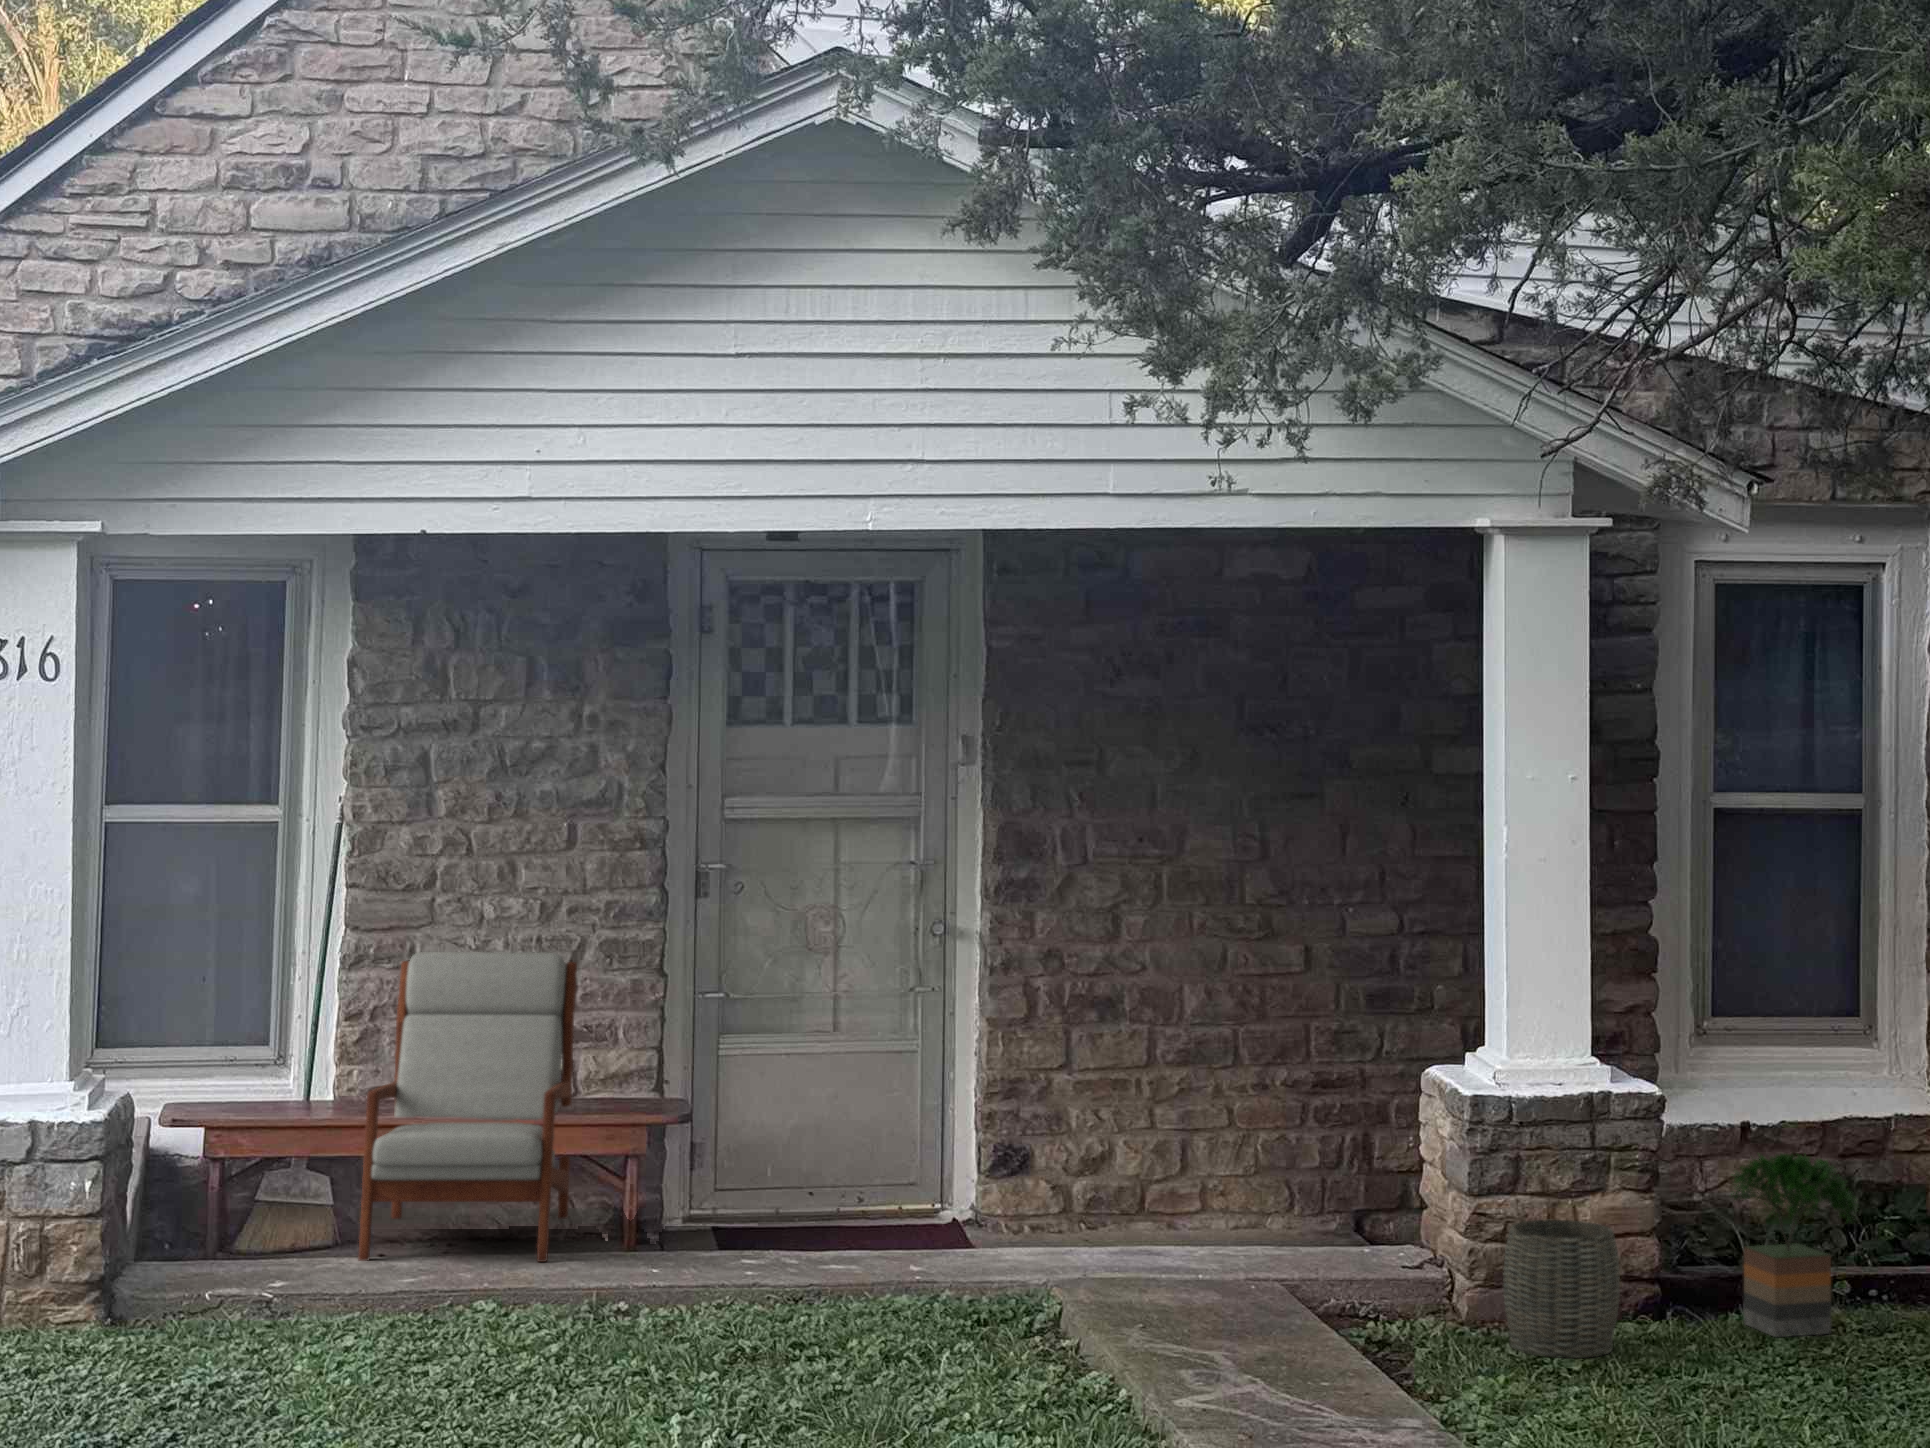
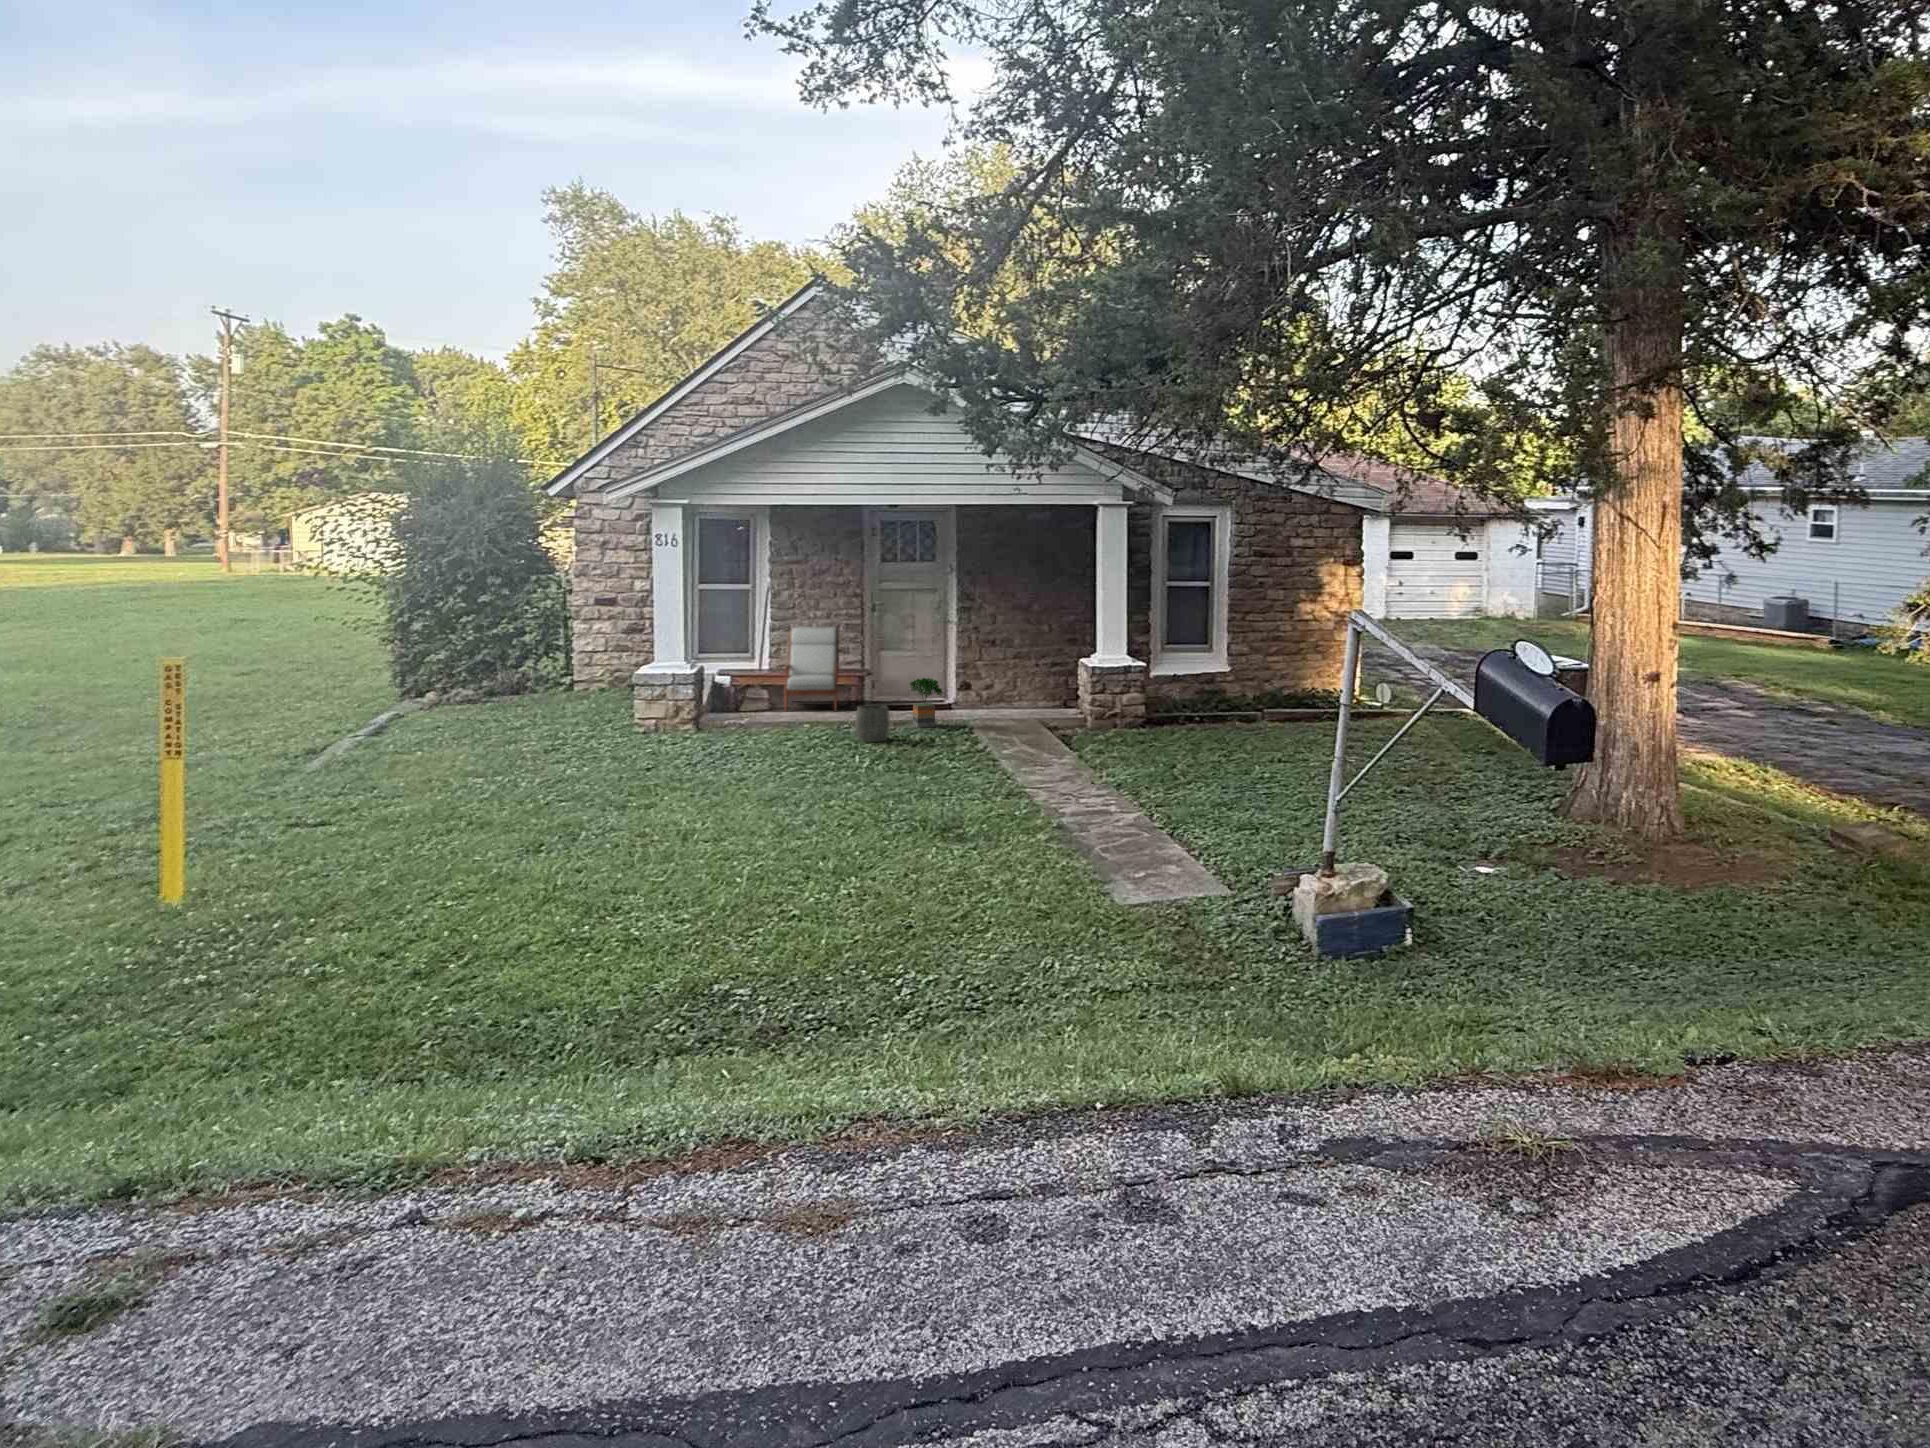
potted tree: present [1731,1154,1857,1337] -> present [910,678,942,728]
woven basket: present [1503,1220,1620,1358] -> present [855,704,890,742]

